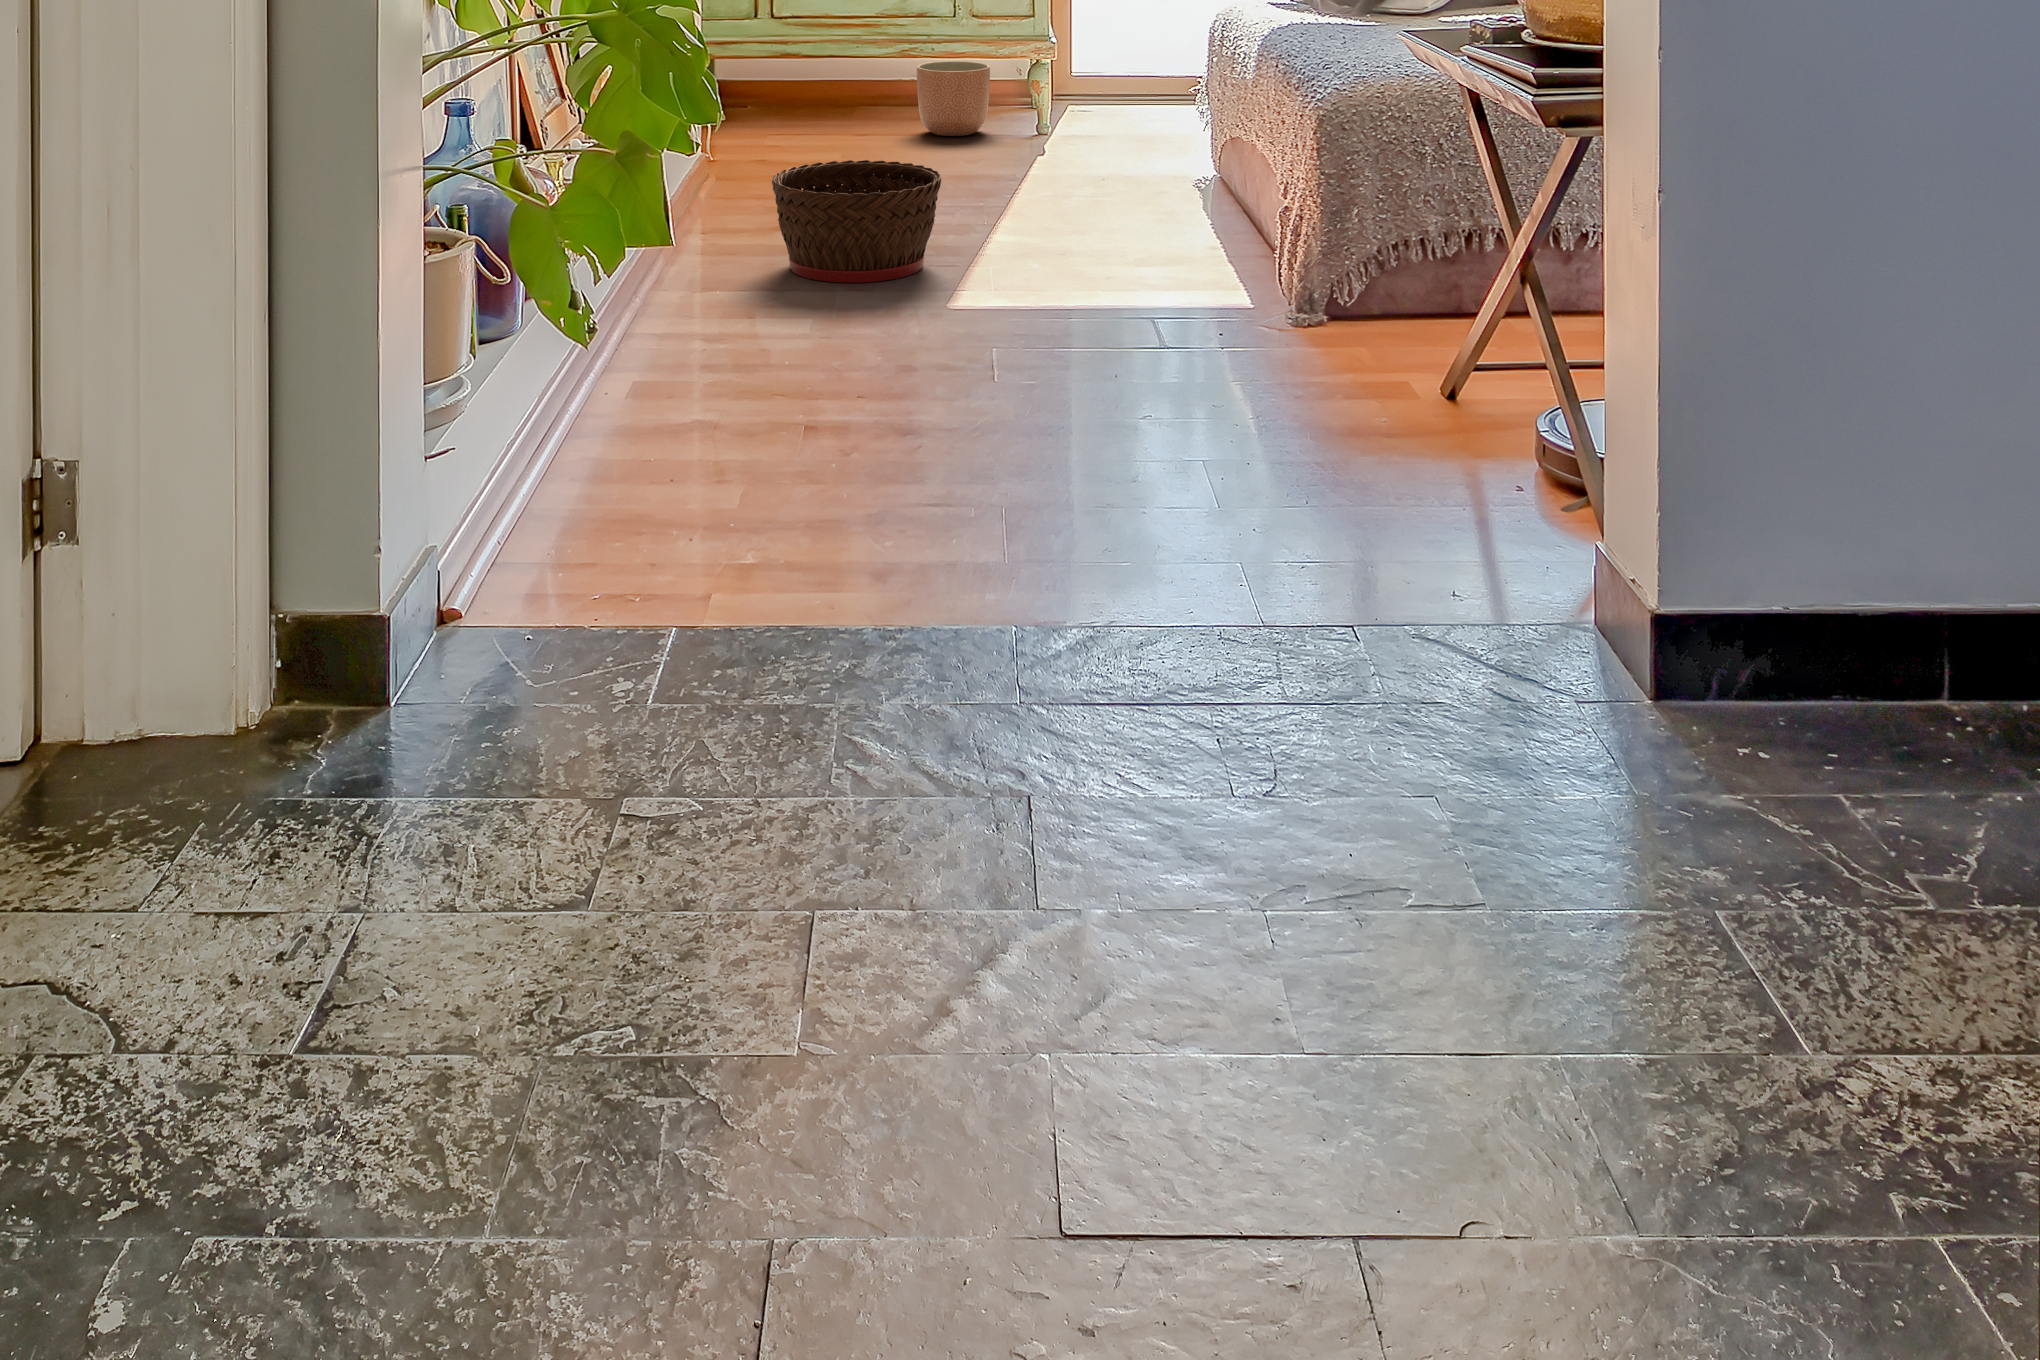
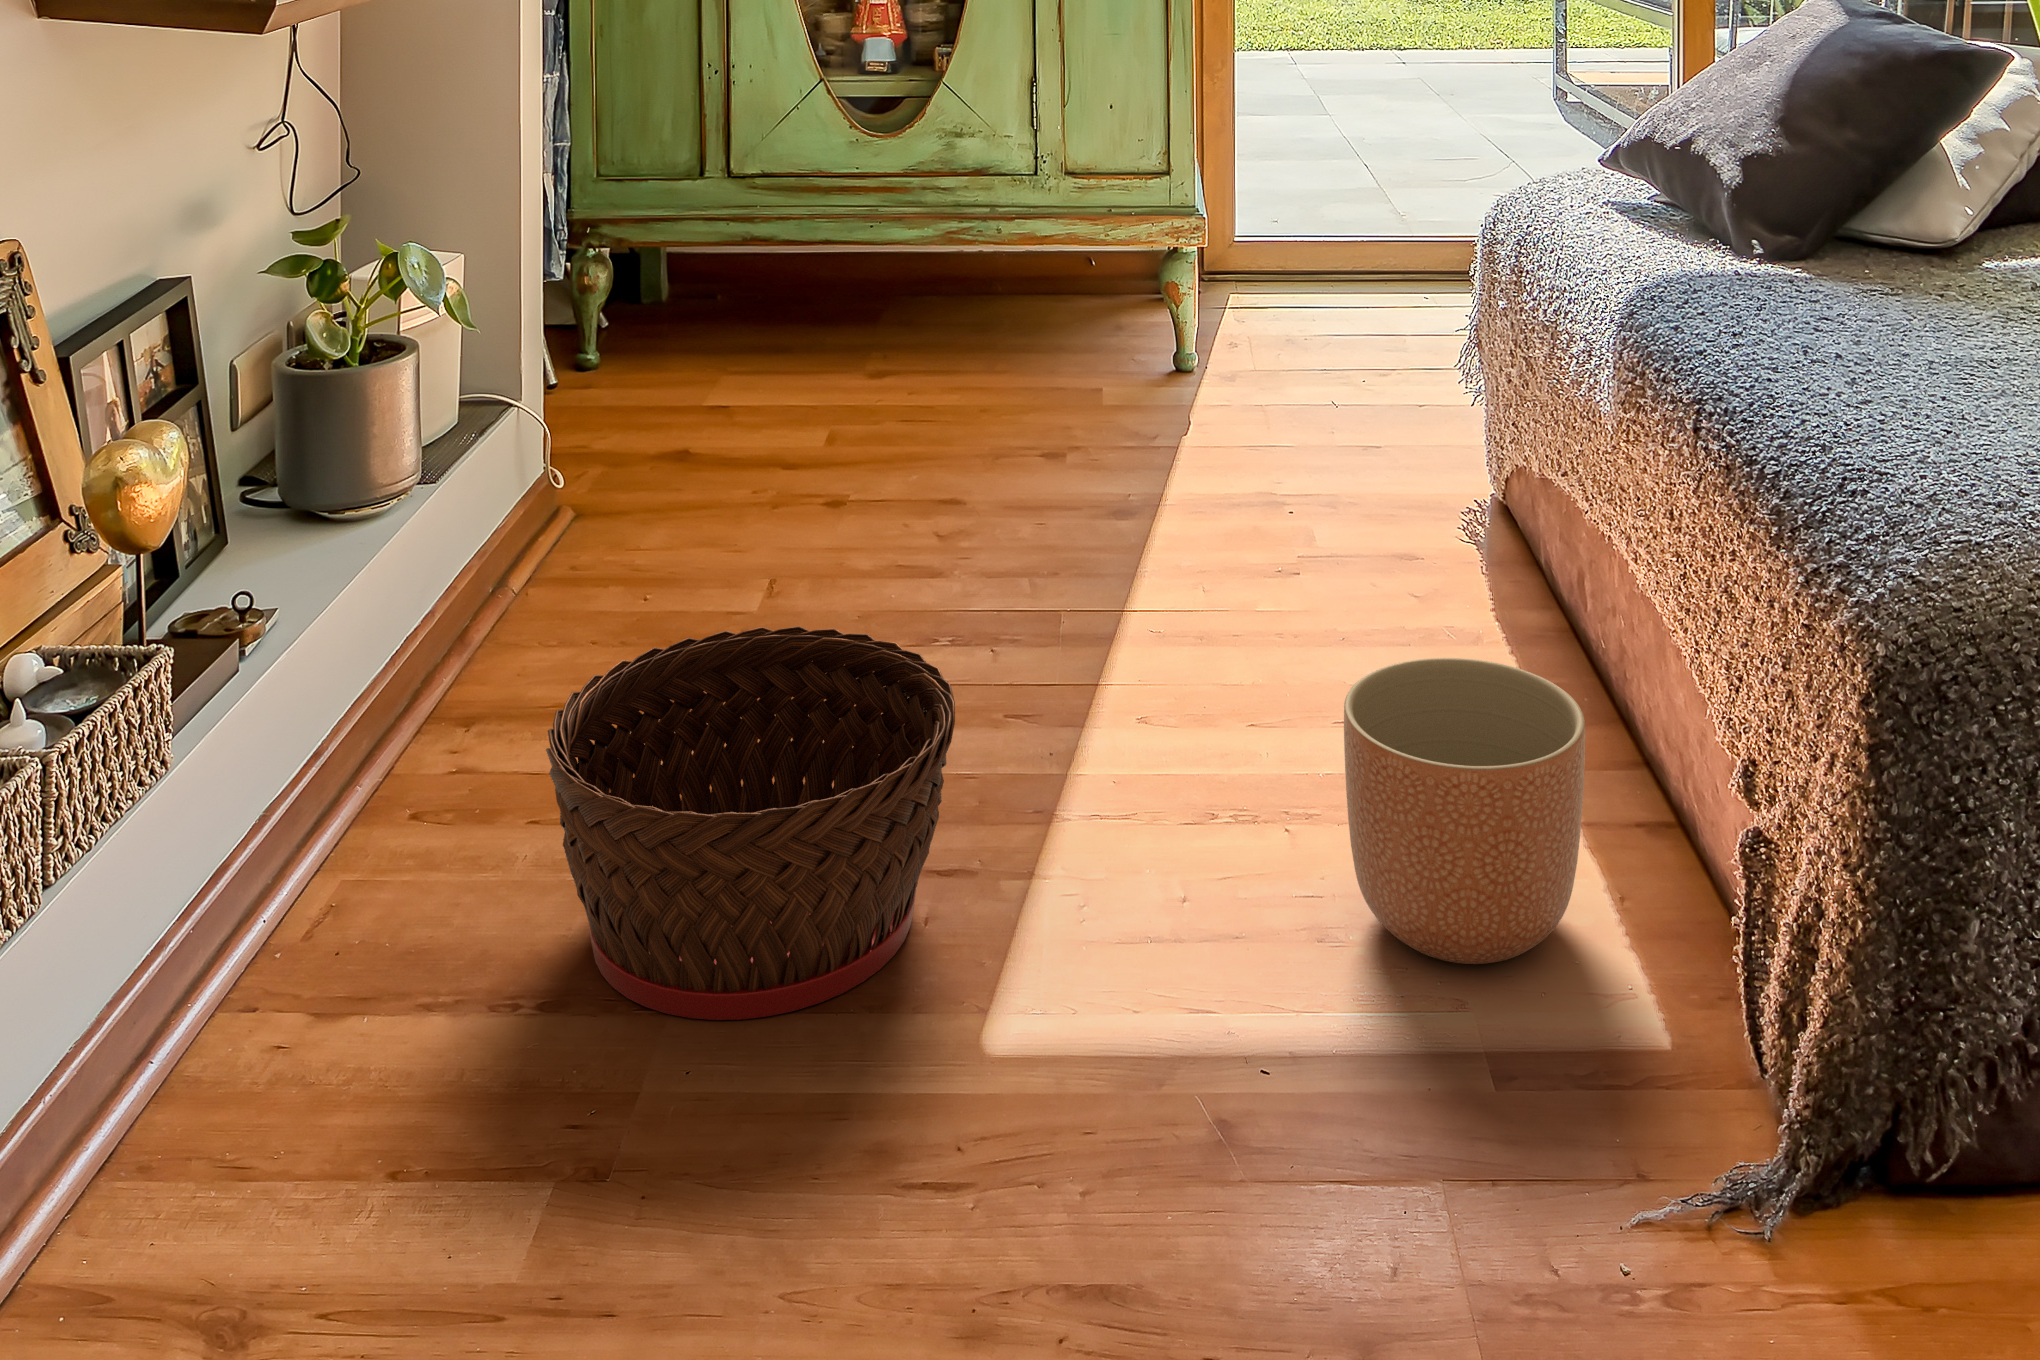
planter: present [917,61,990,136] -> present [1344,658,1585,964]

